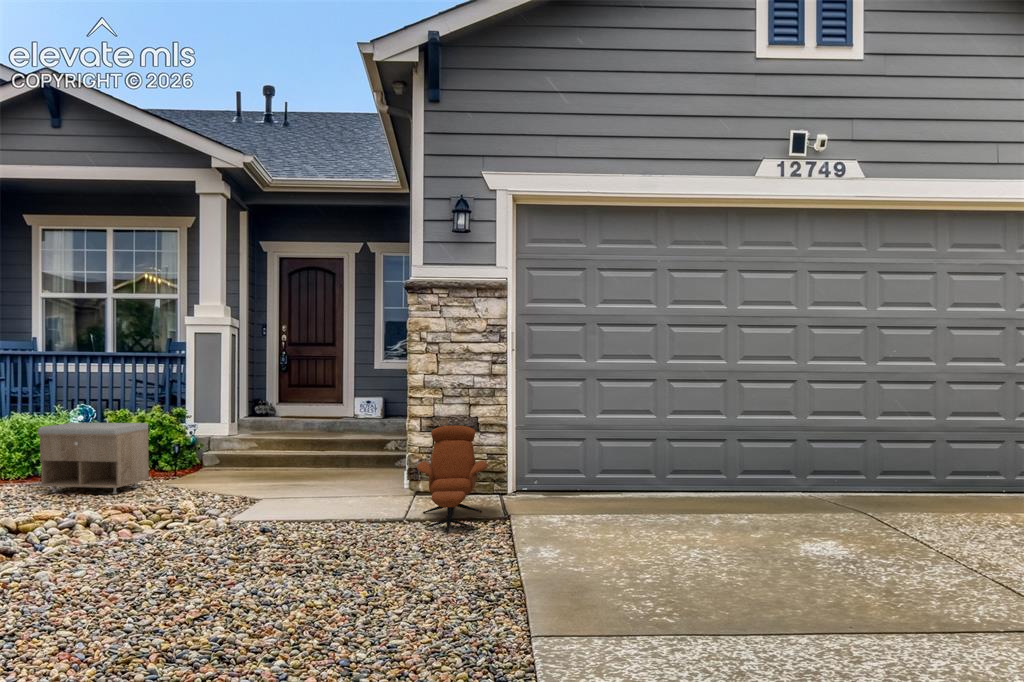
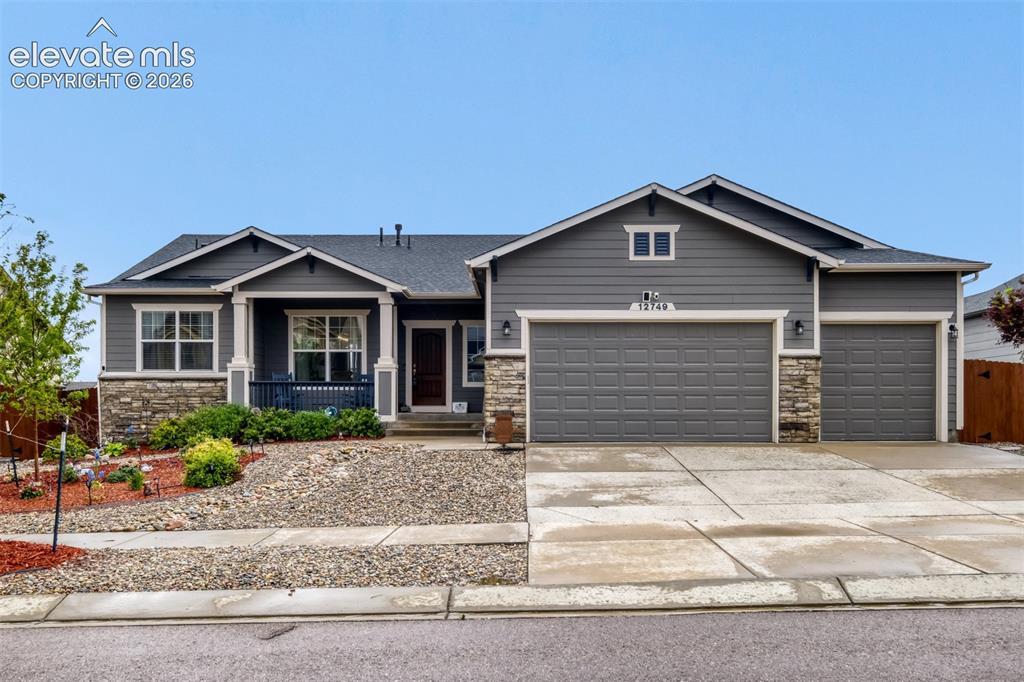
storage bench: present [38,423,149,494] -> none [326,414,369,444]

